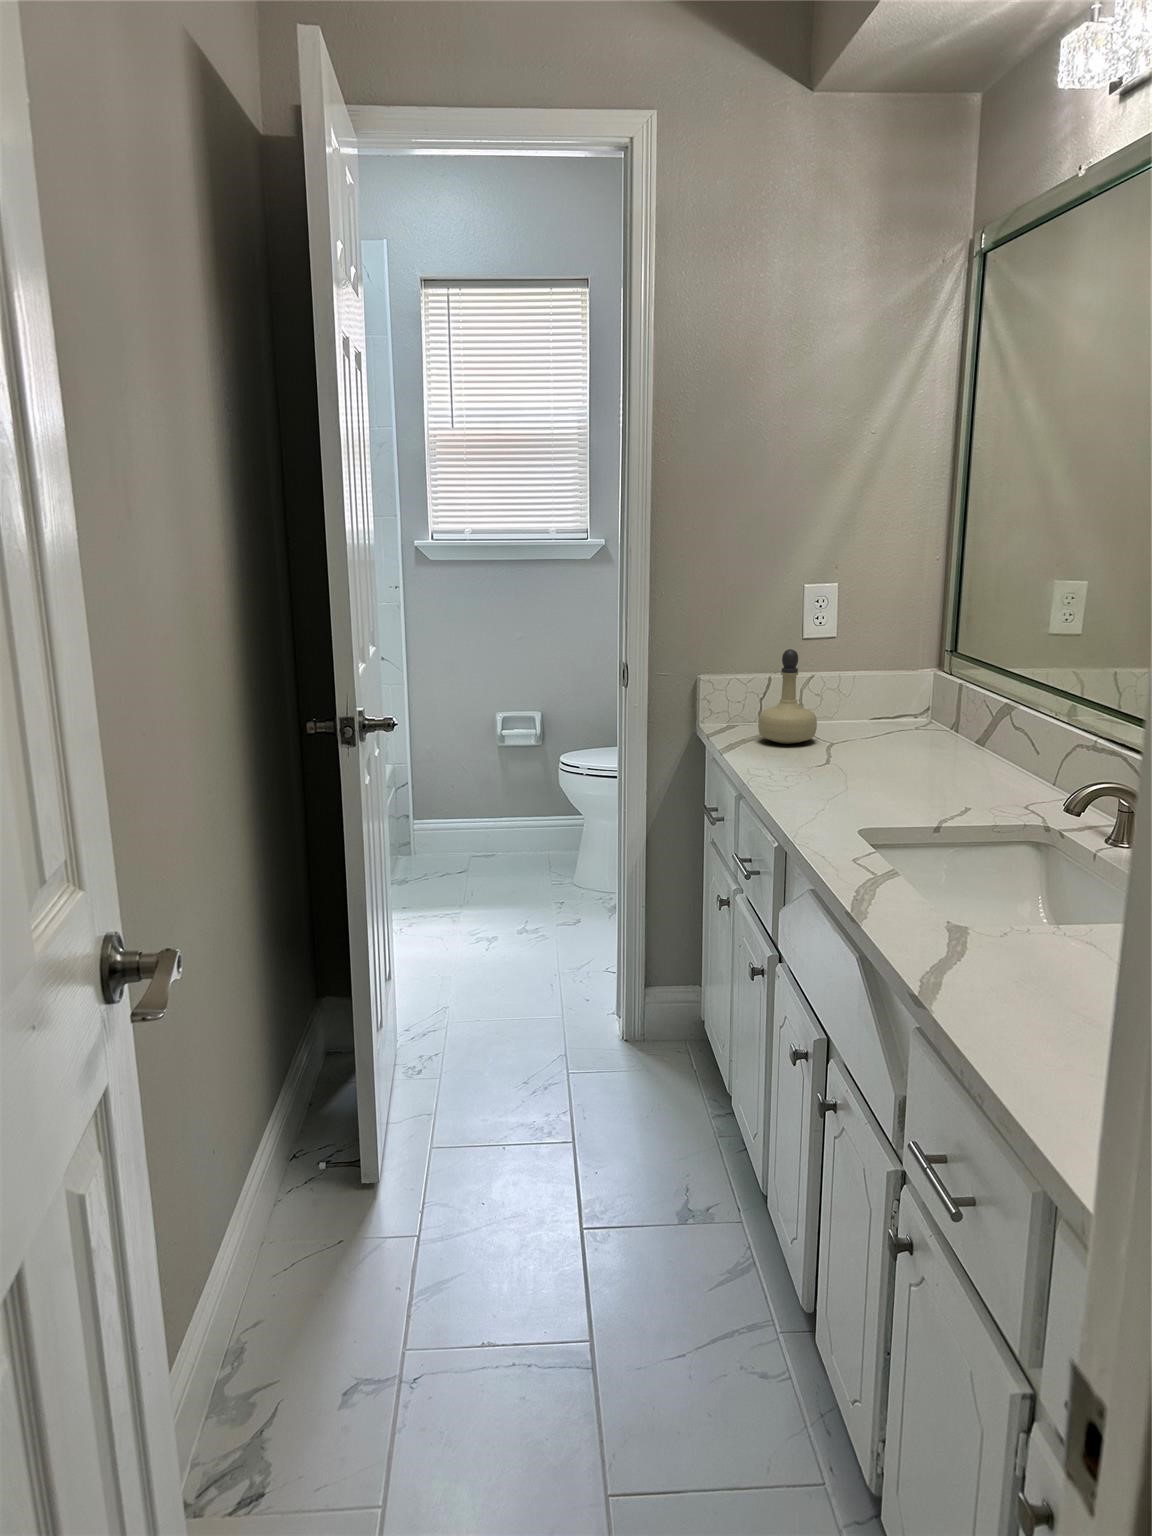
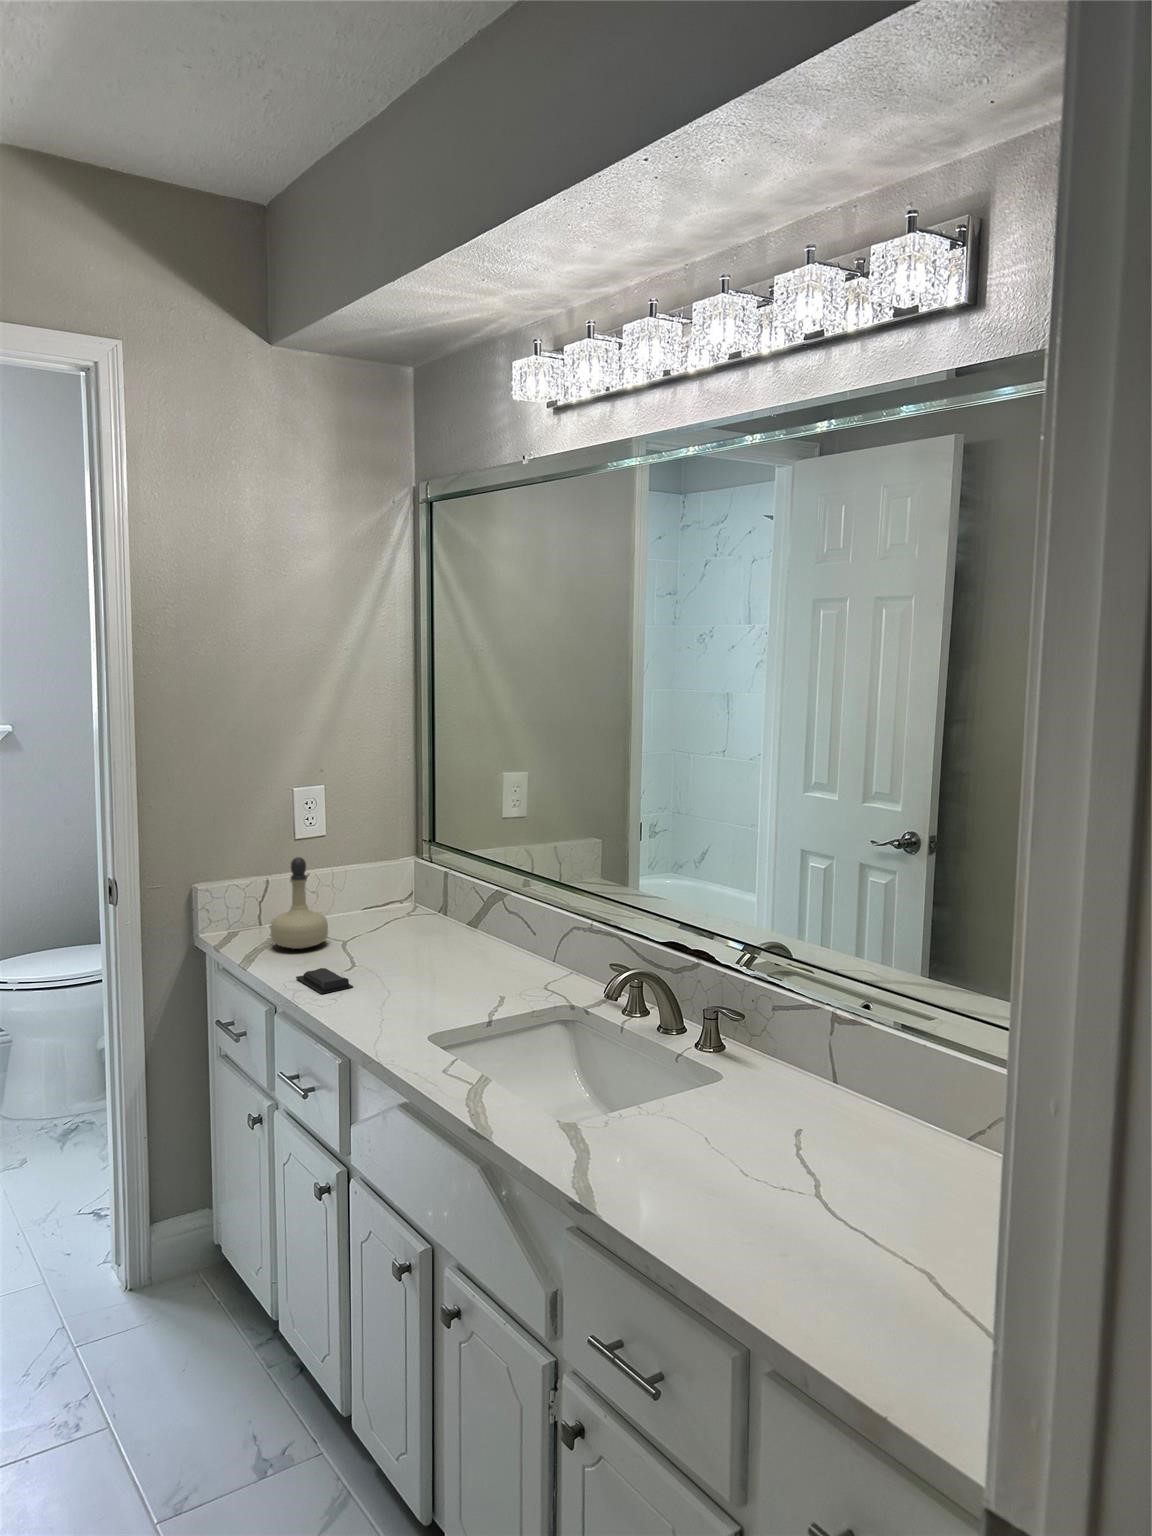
soap bar: none [764,759,814,781] -> present [296,968,353,994]

